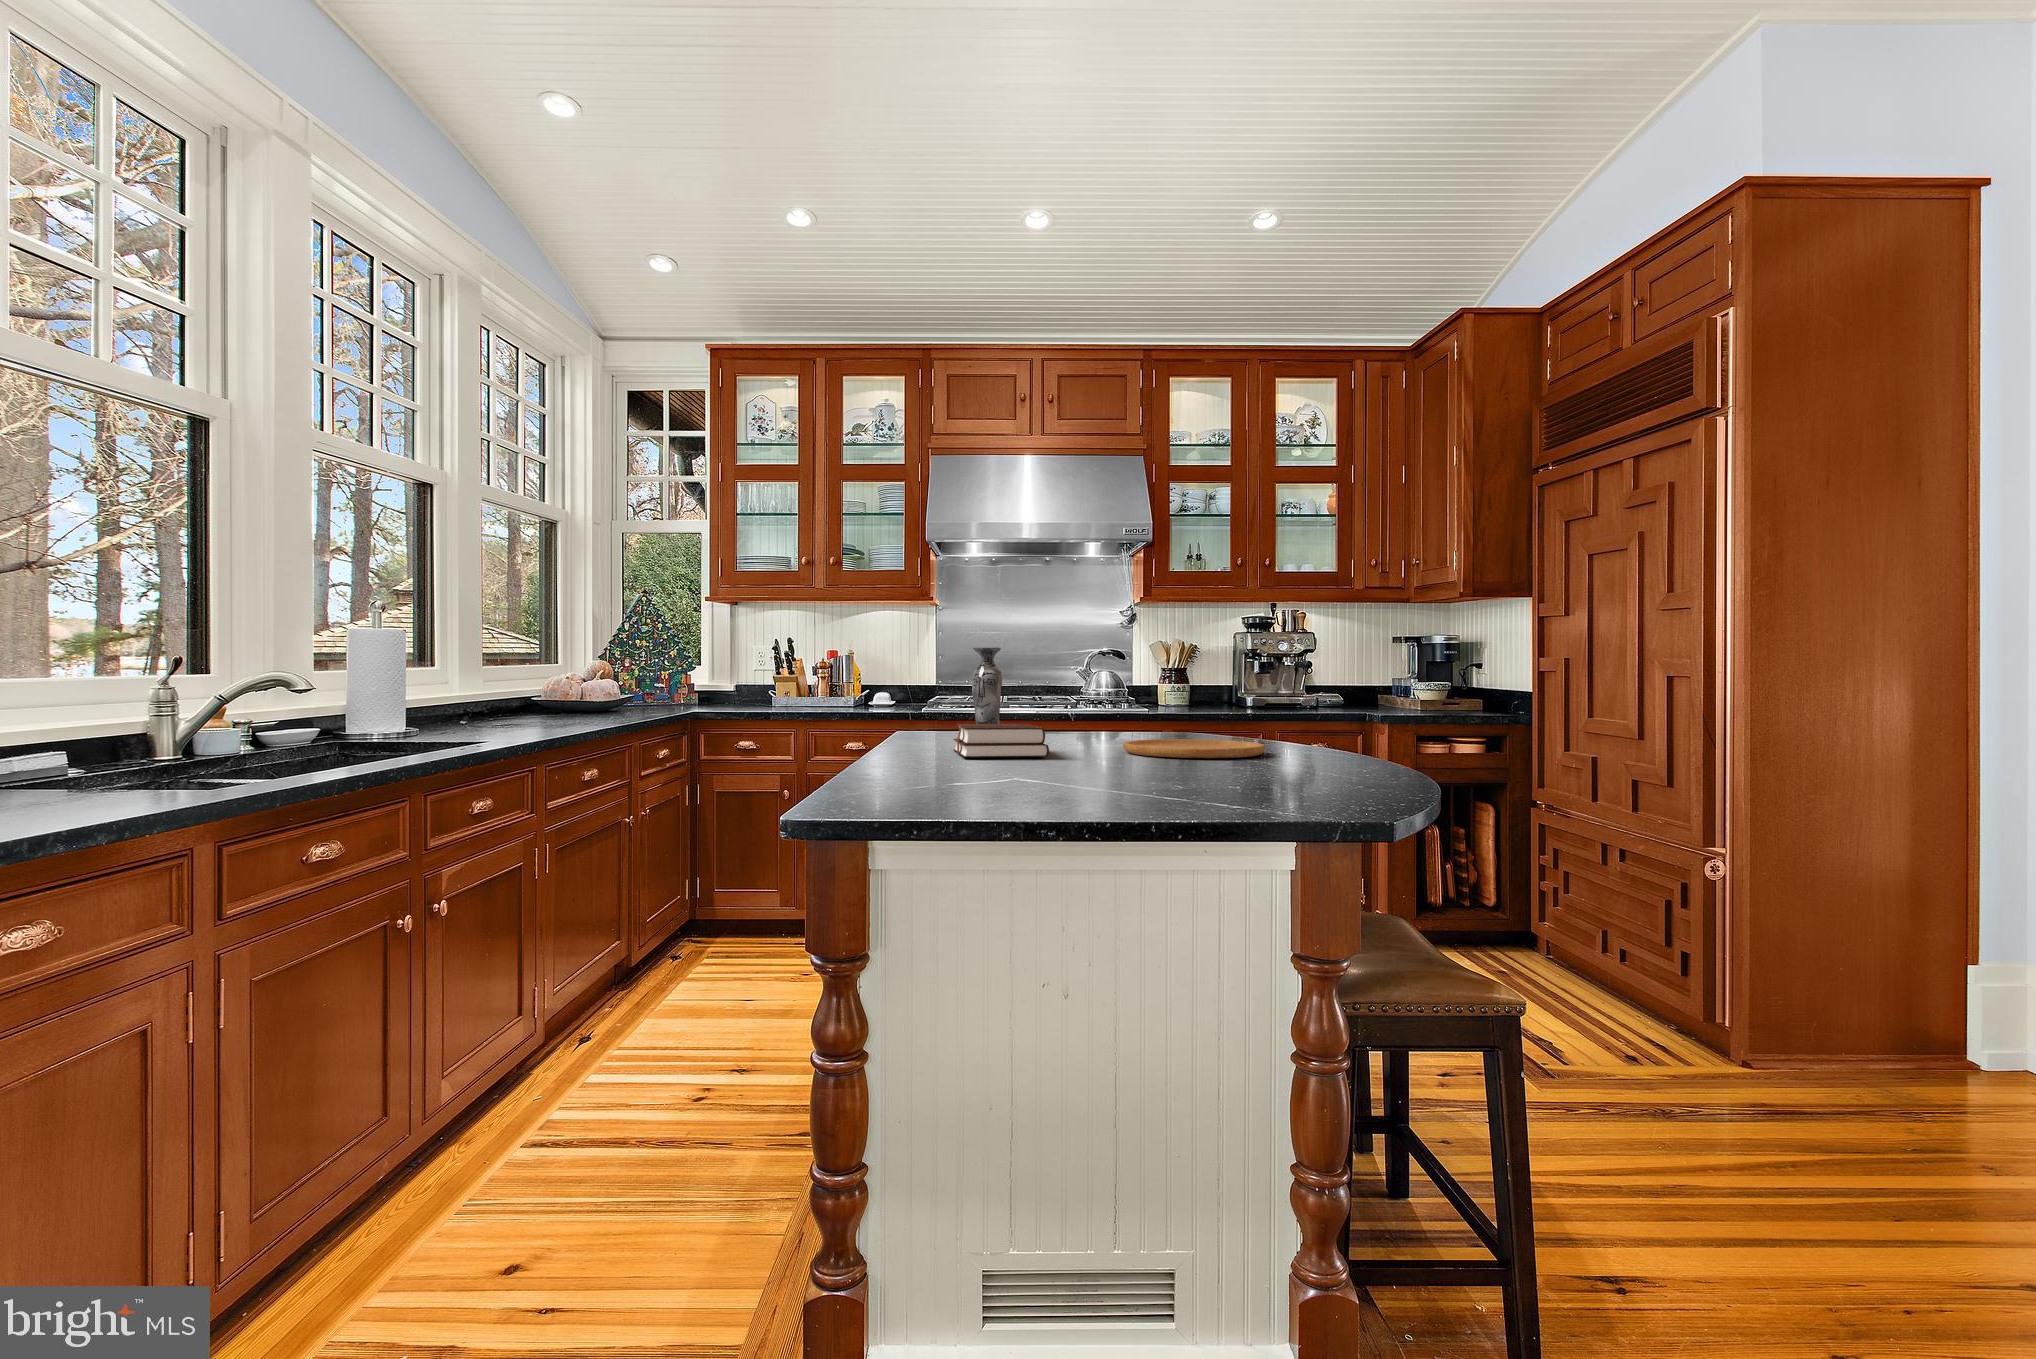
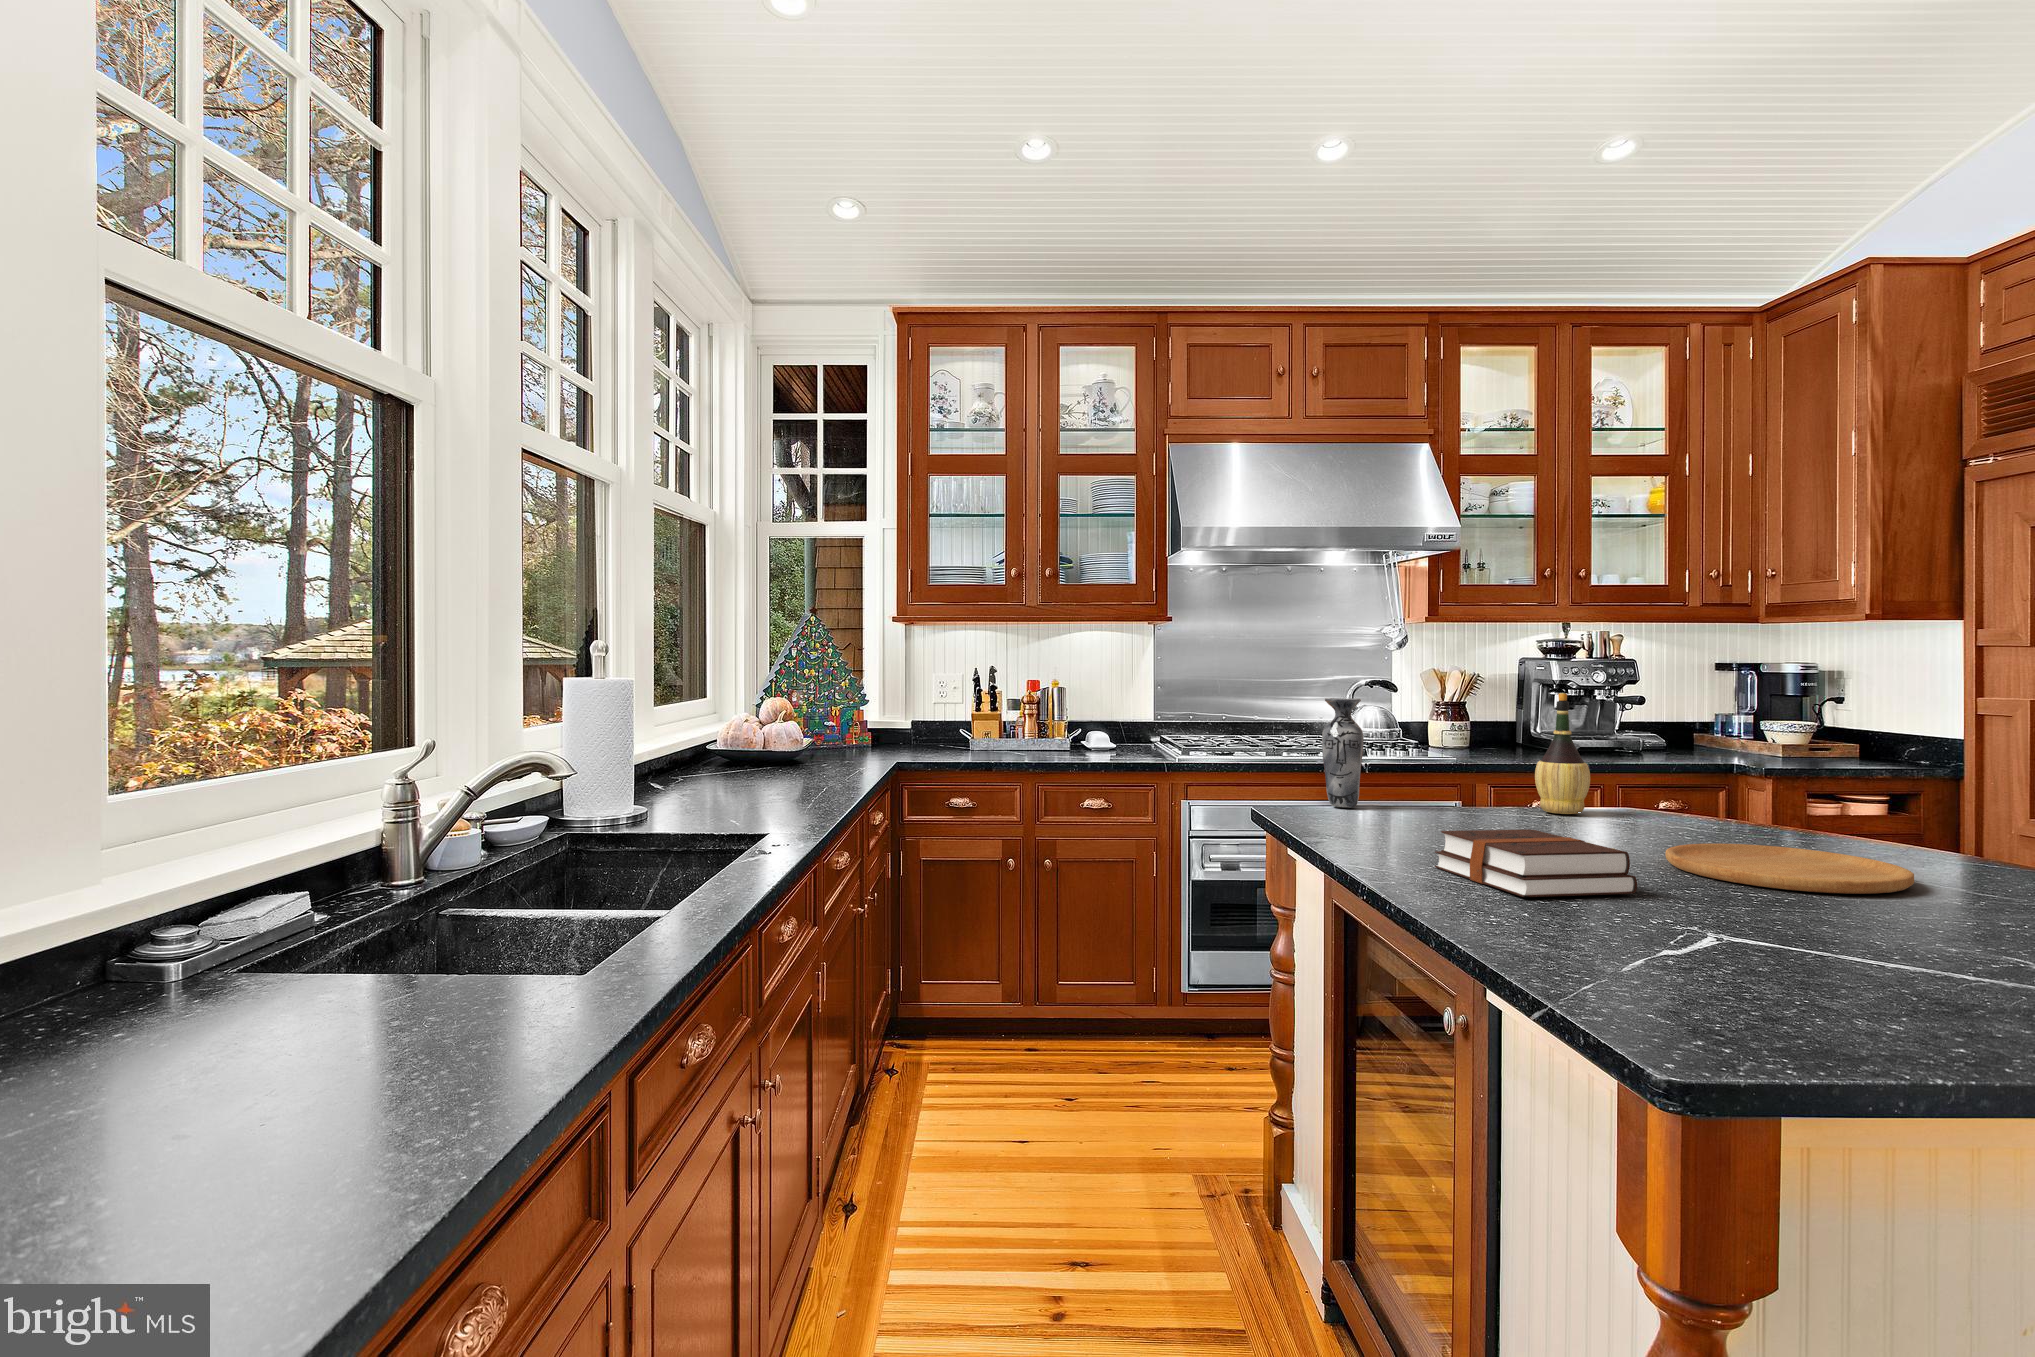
wine bottle: none [1129,642,1166,734] -> present [1535,693,1590,814]

